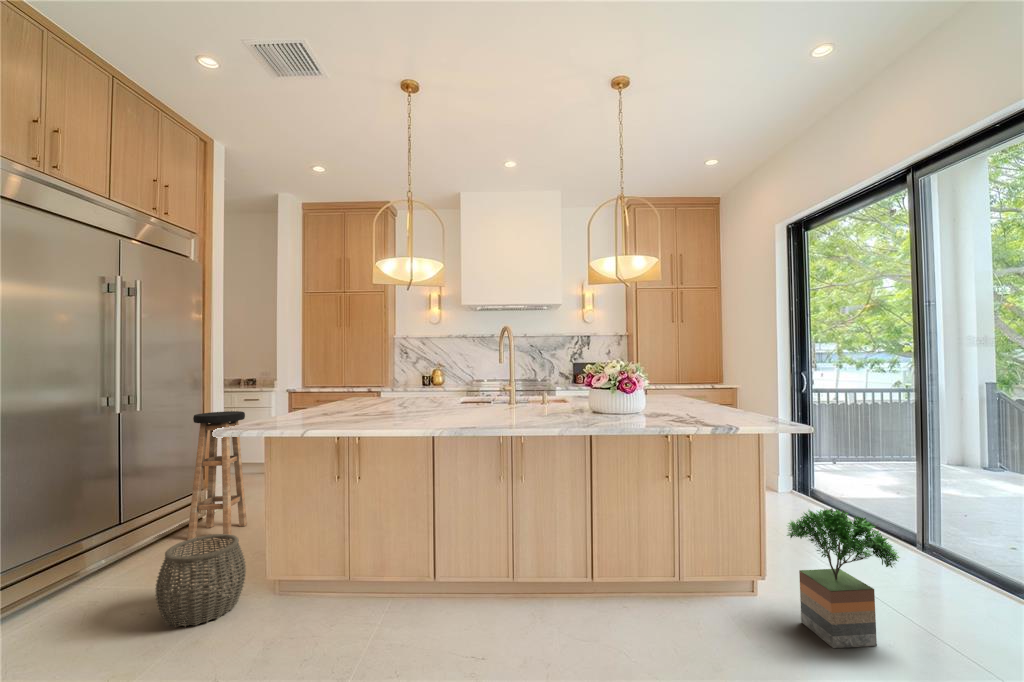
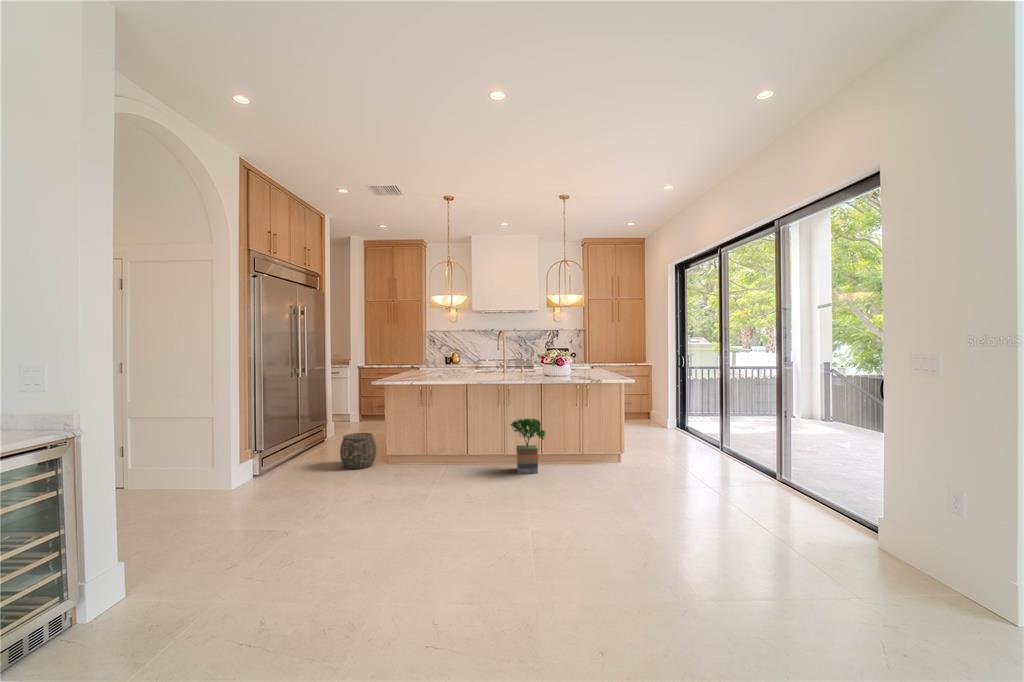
bar stool: present [187,411,247,540] -> none [325,377,352,447]
potted tree: present [787,508,900,648] -> present [510,418,545,474]

